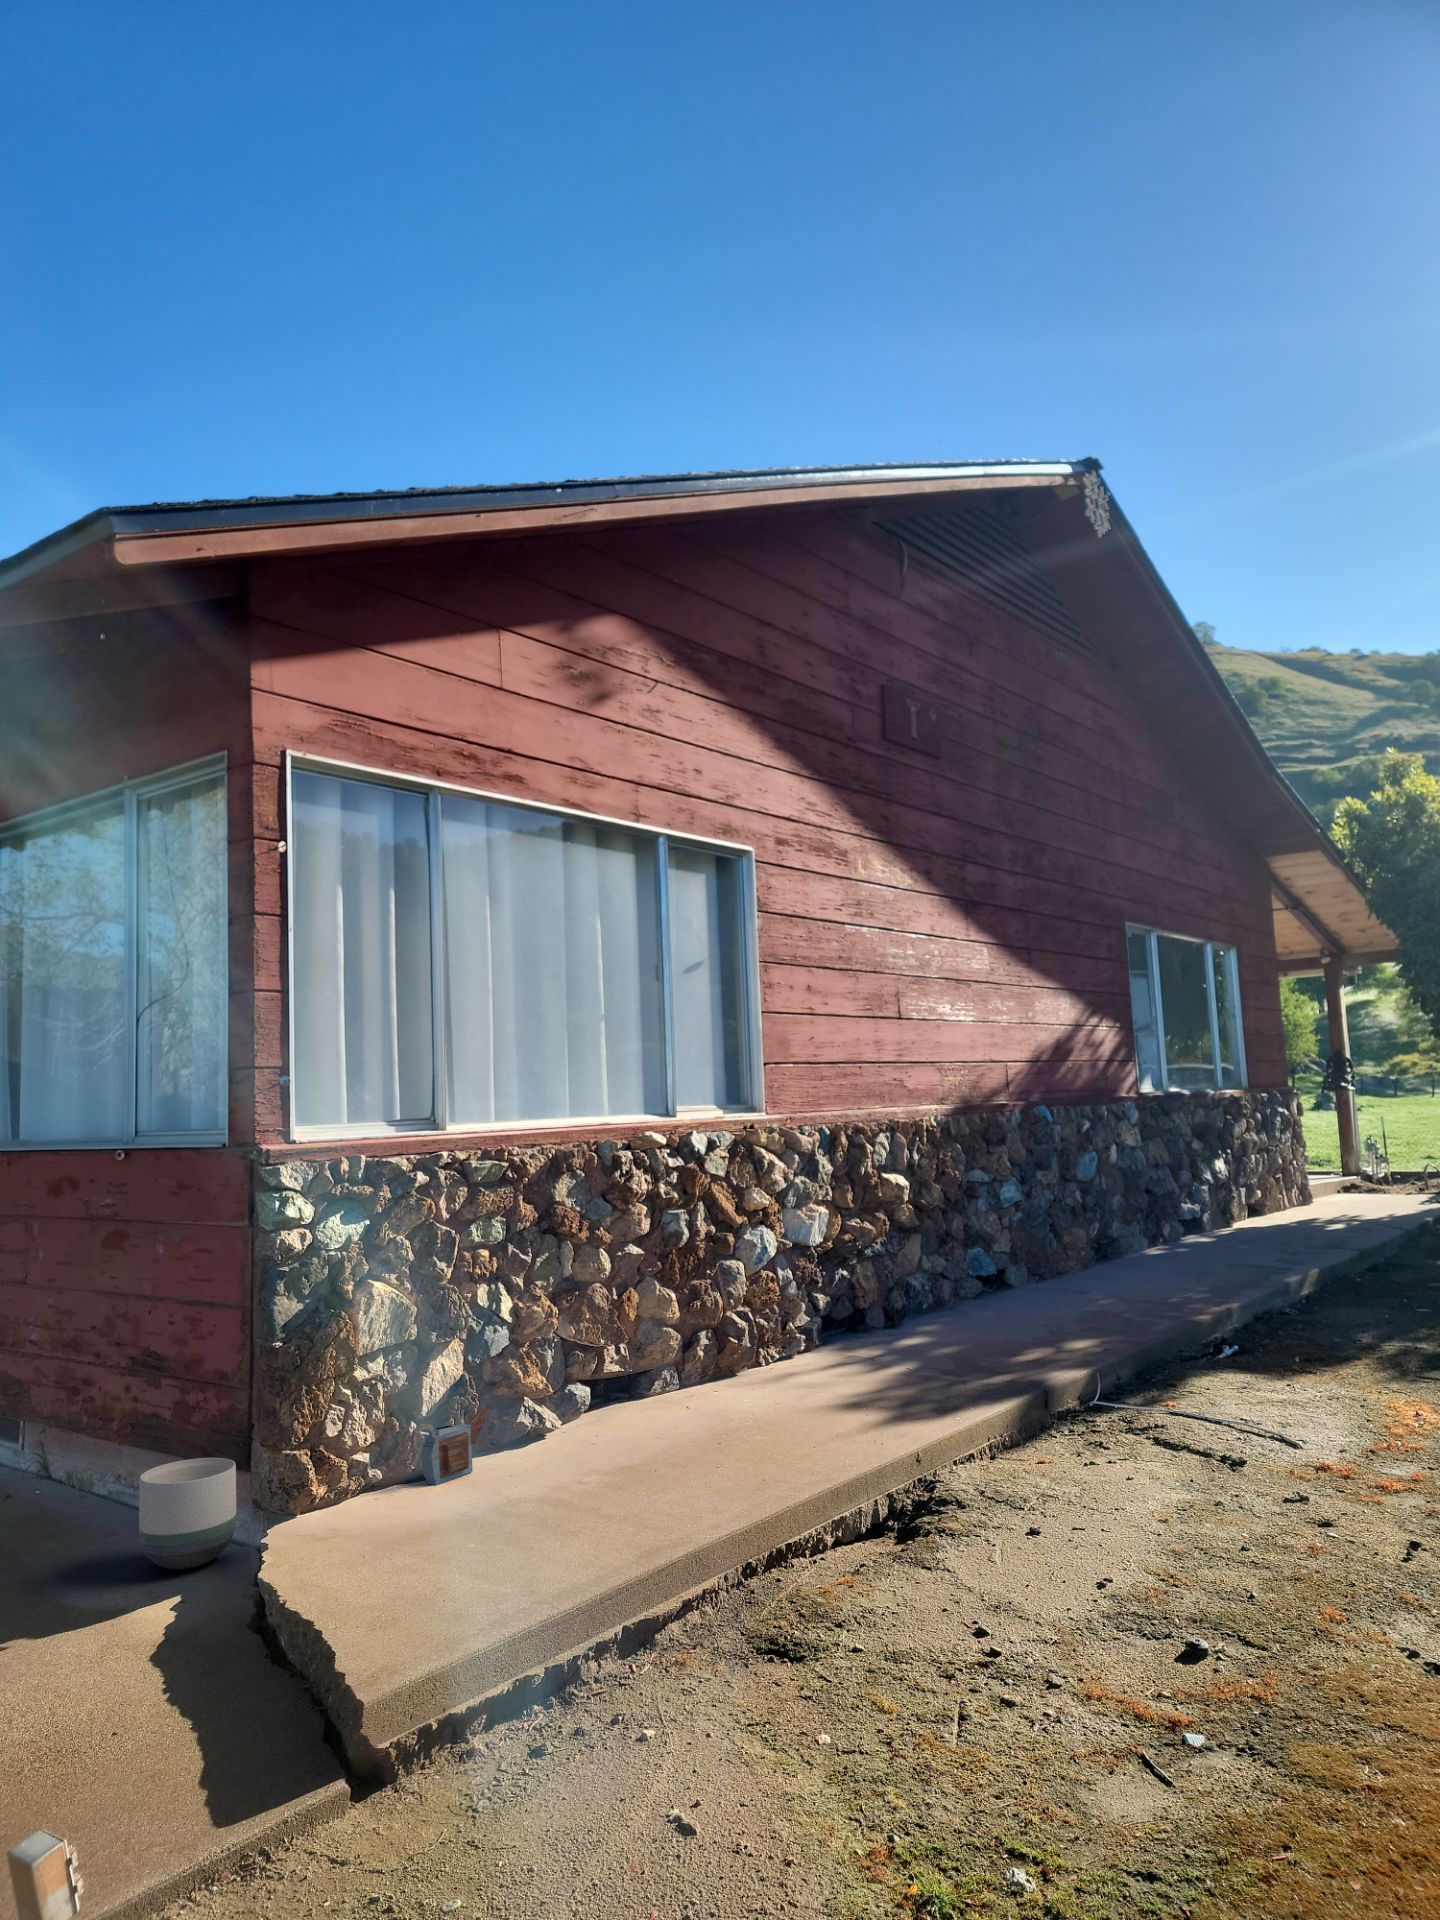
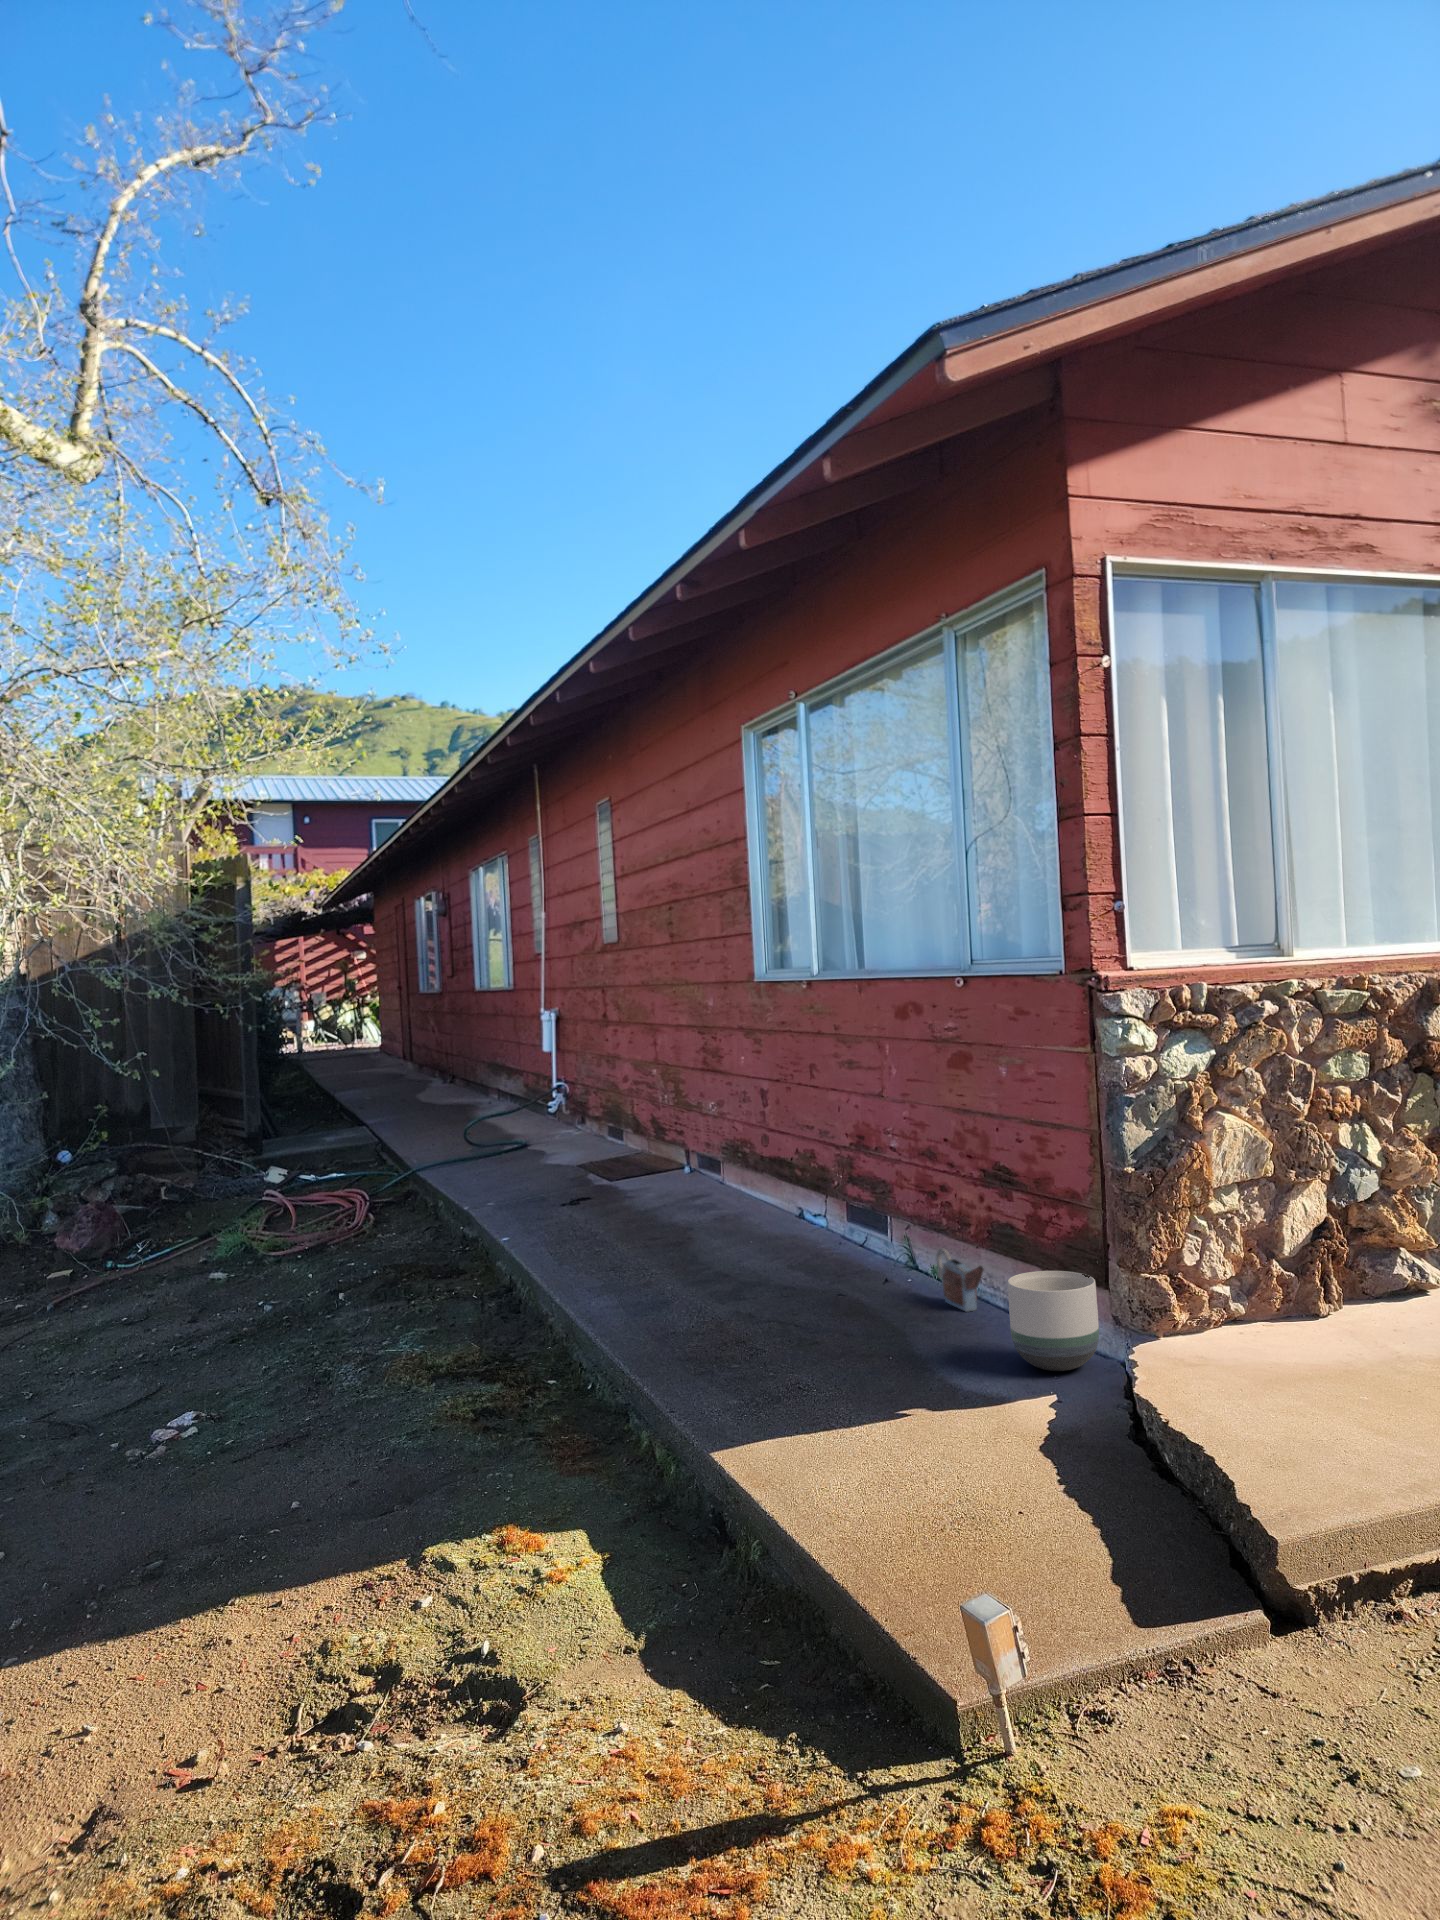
watering can: present [410,1407,489,1485] -> present [936,1249,984,1312]

